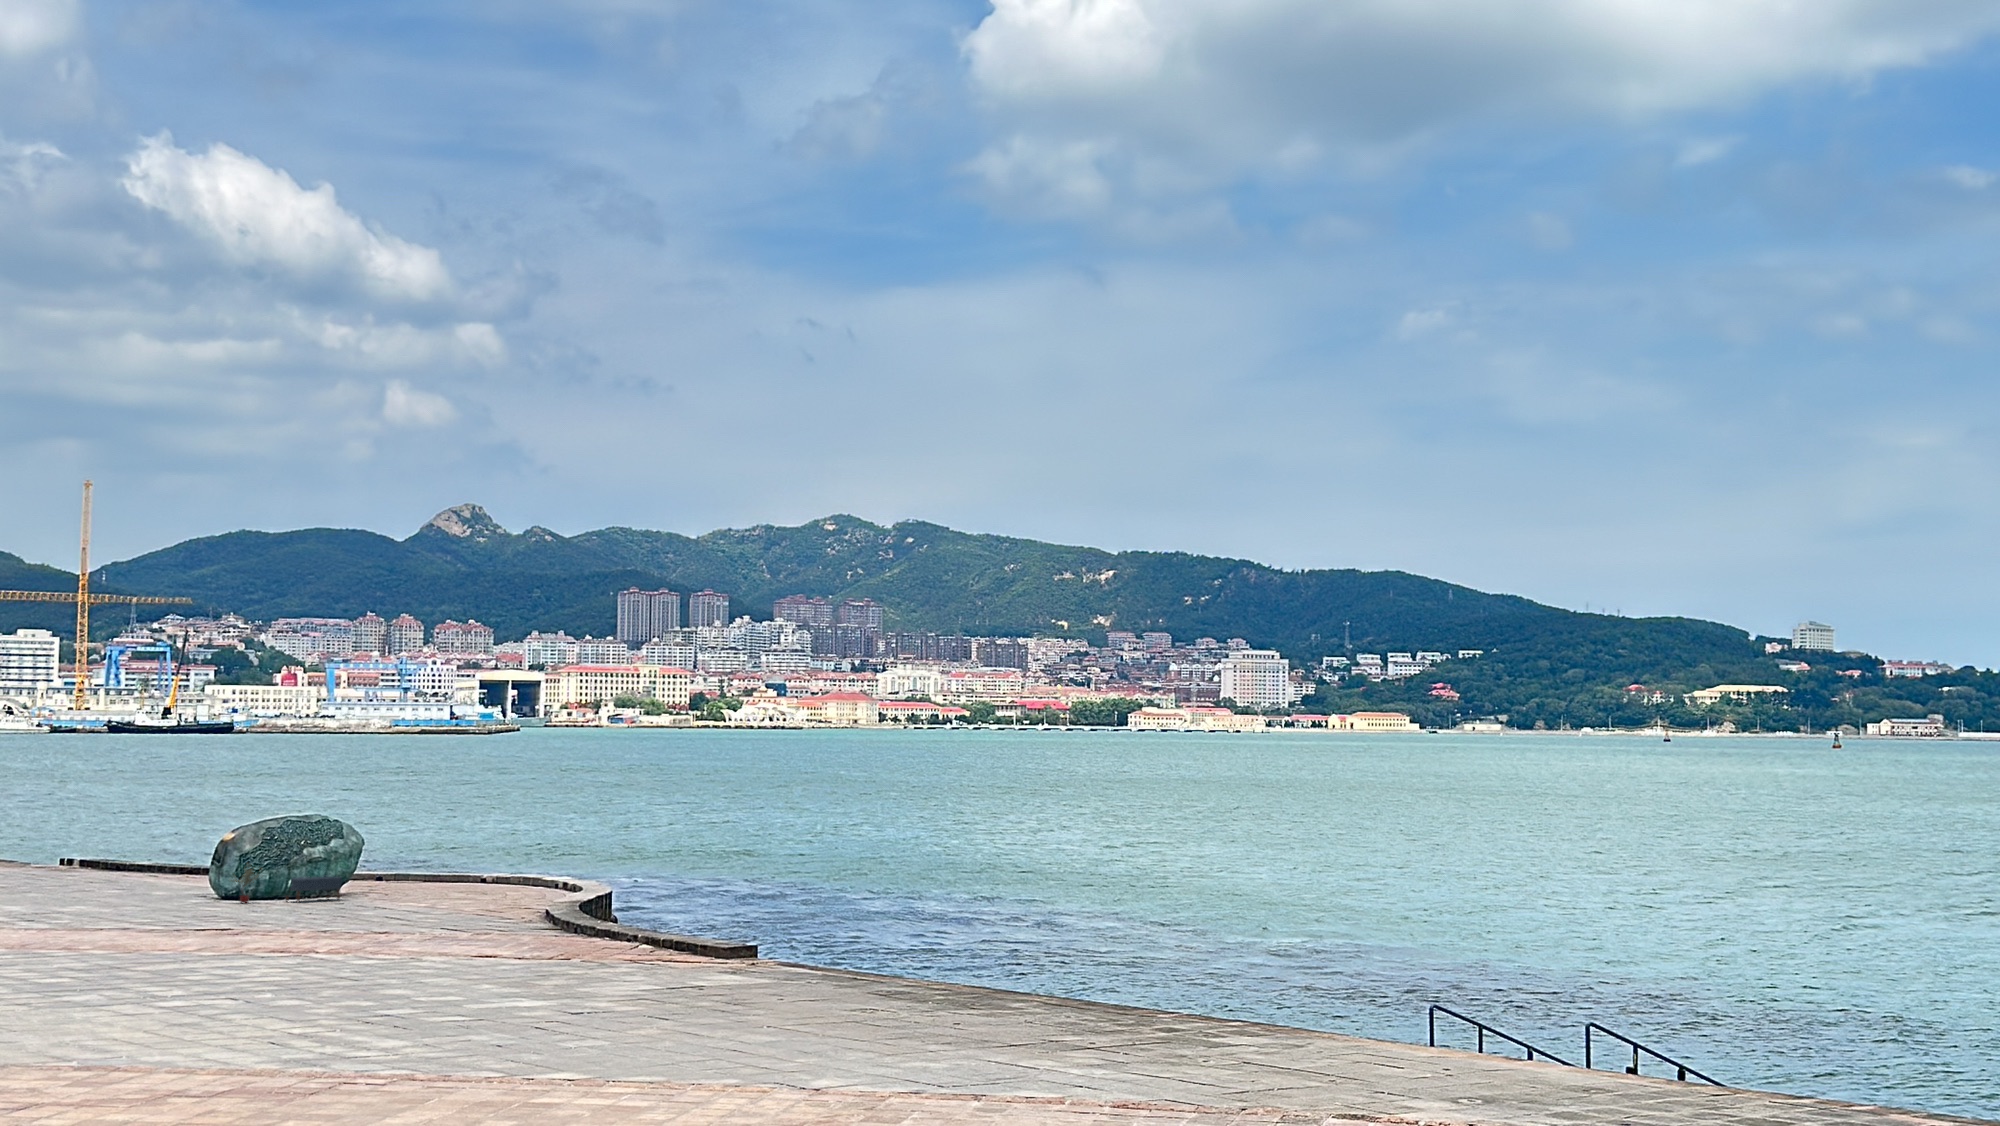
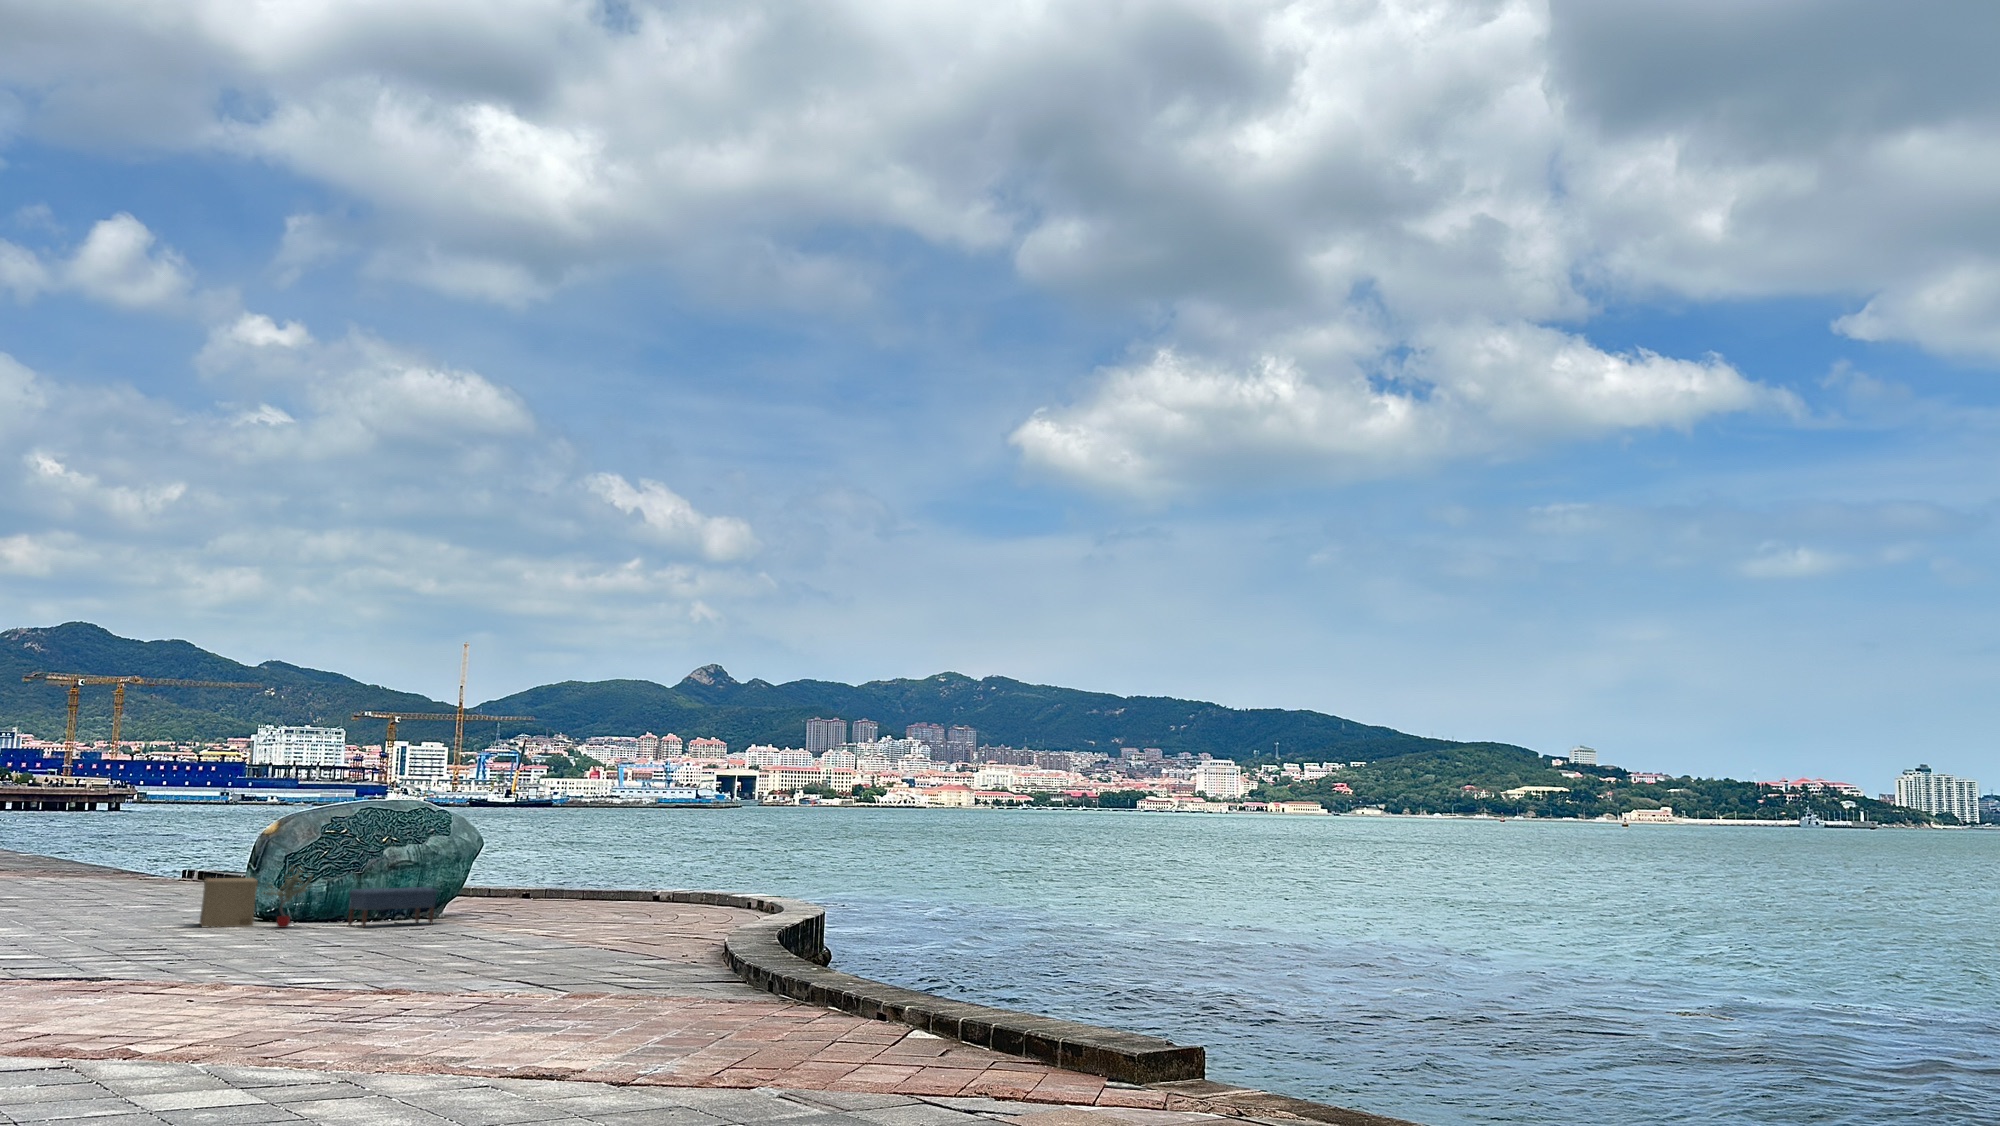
cardboard box: none [184,870,224,903] -> present [199,878,258,928]

